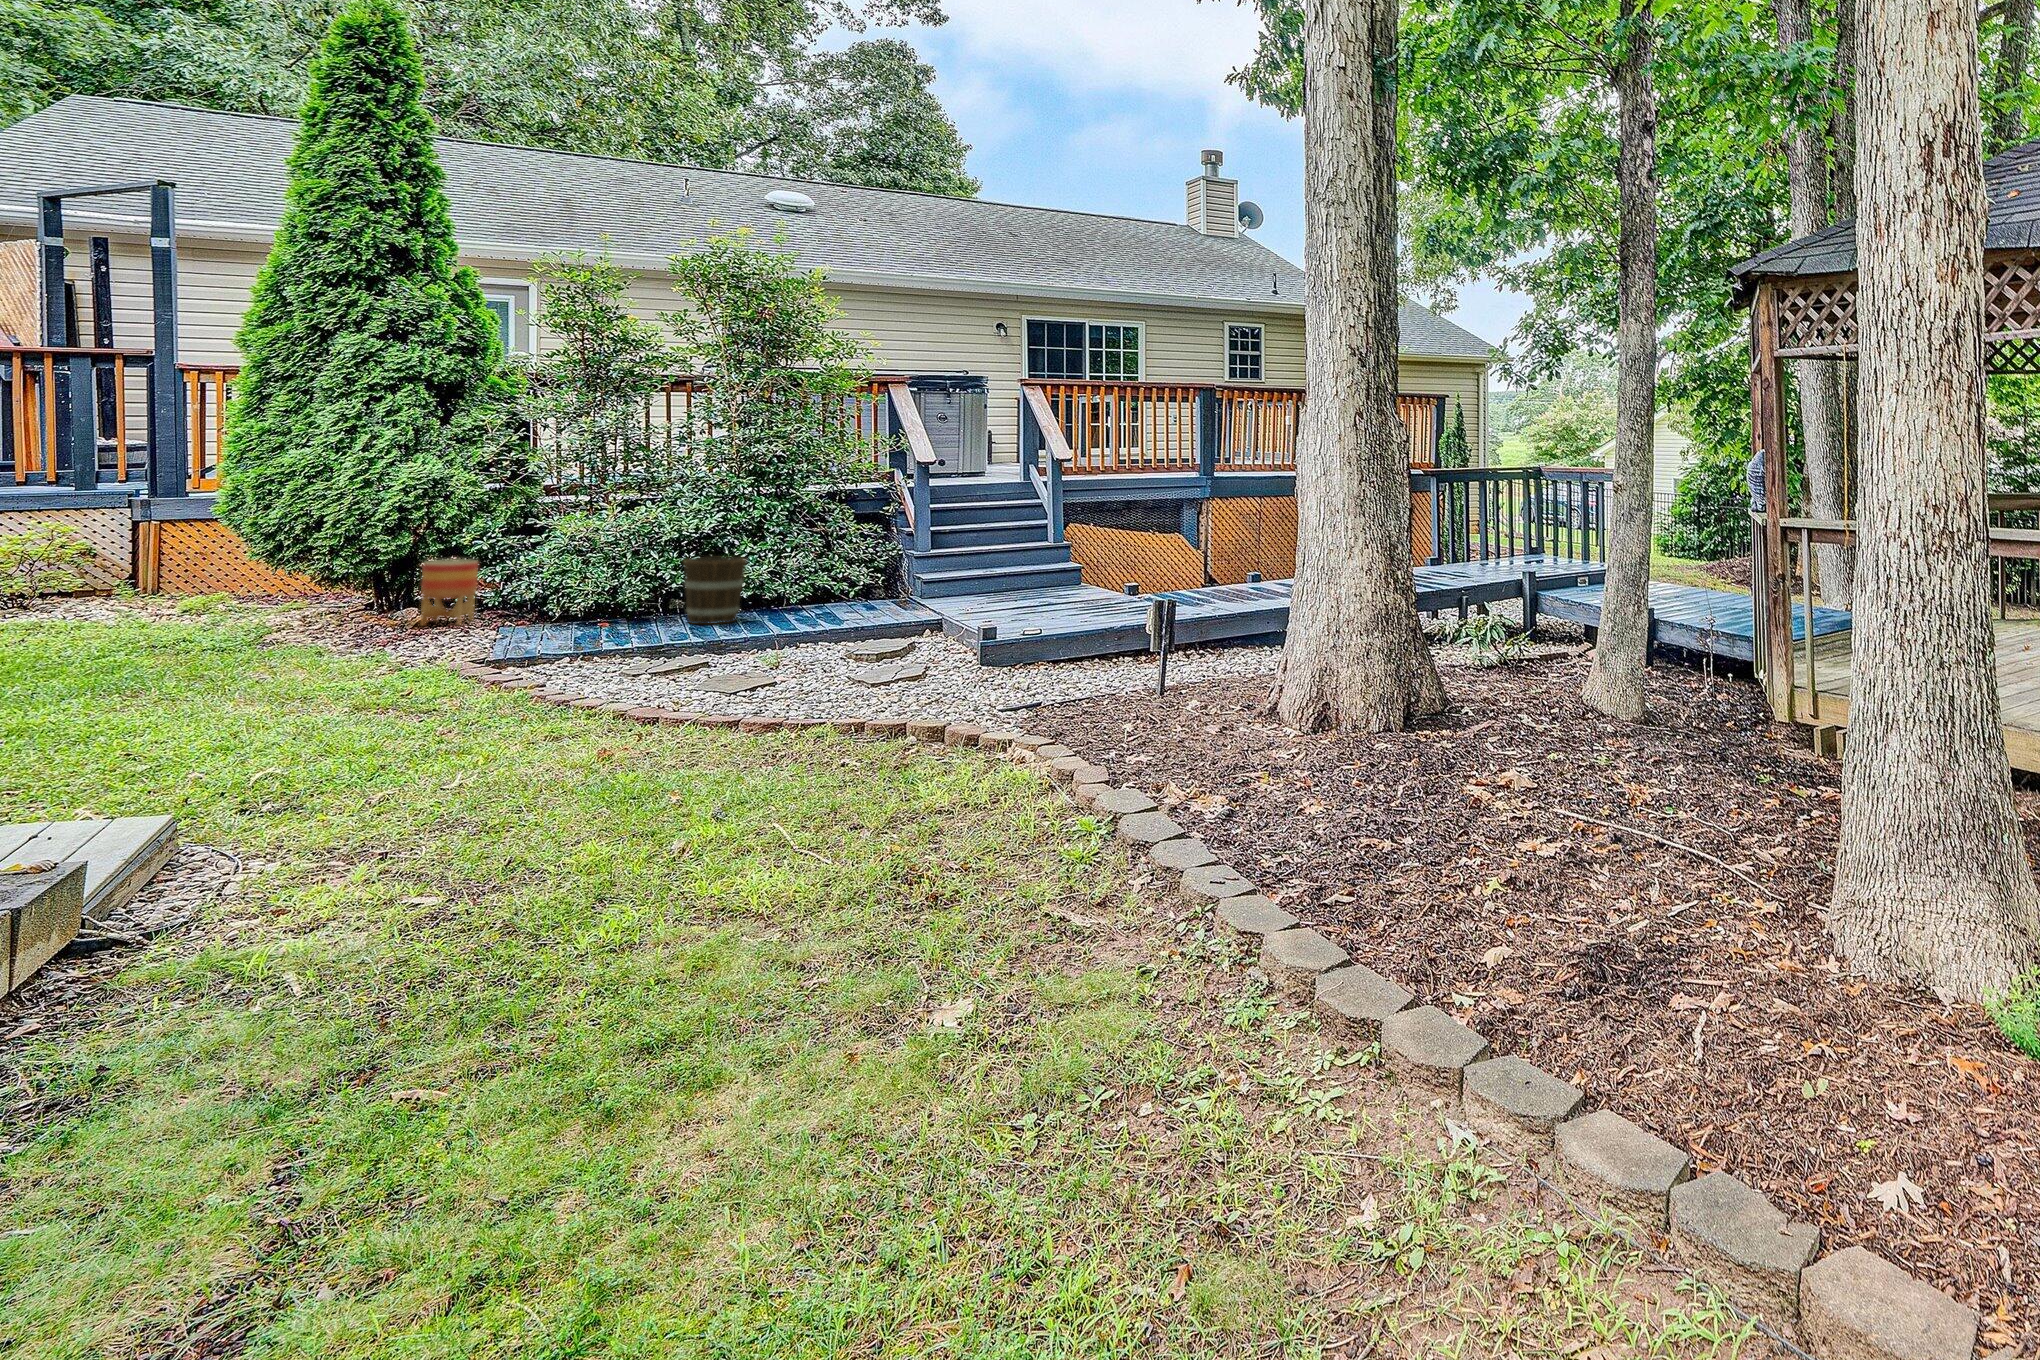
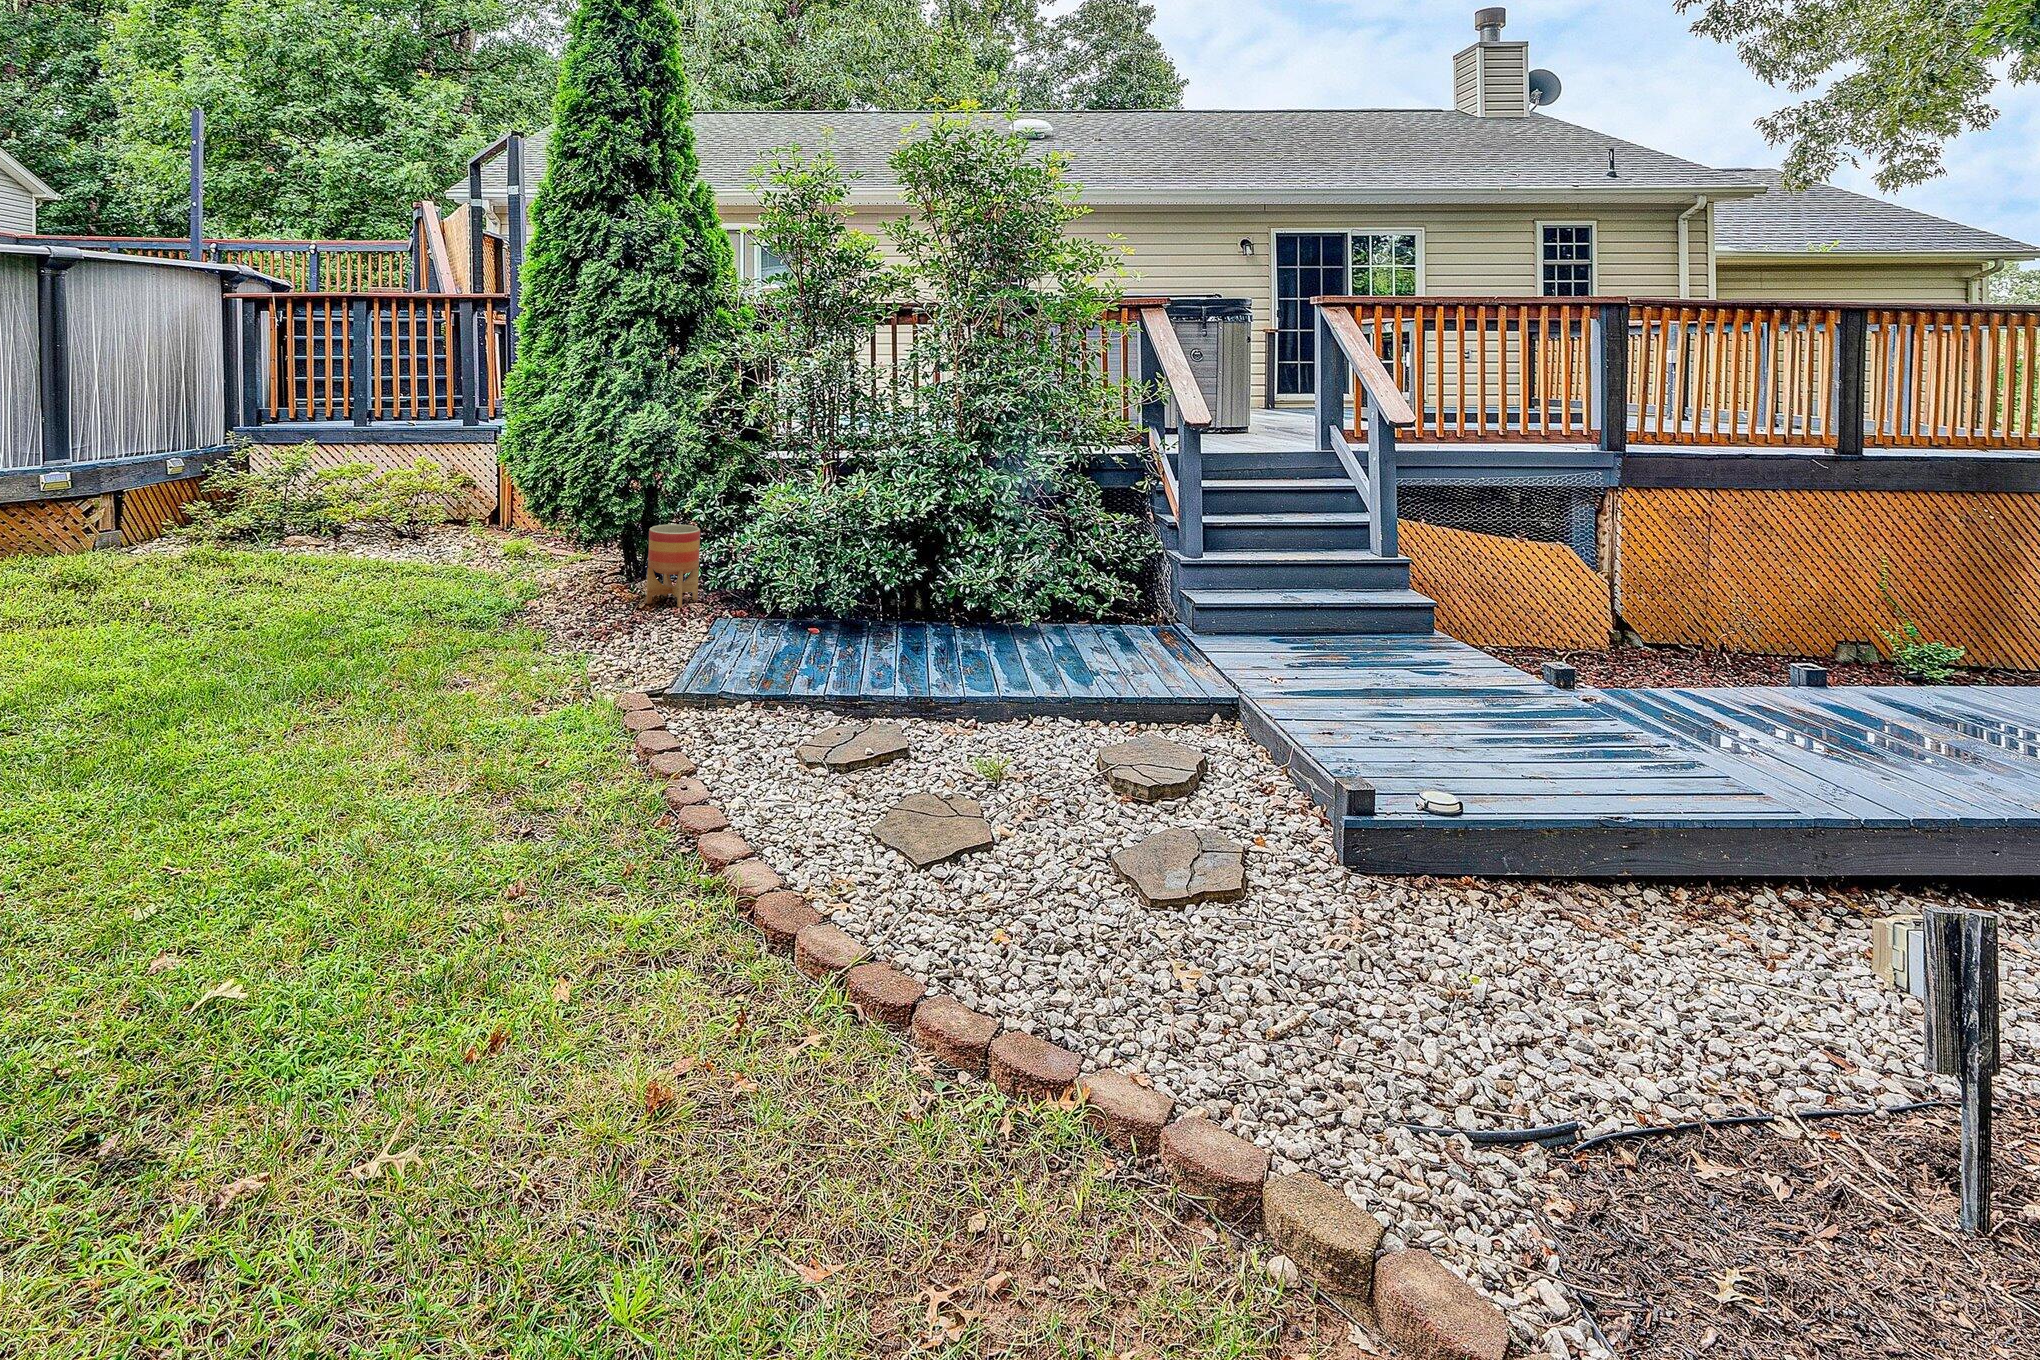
bucket: present [683,557,747,624] -> none [897,546,972,645]

